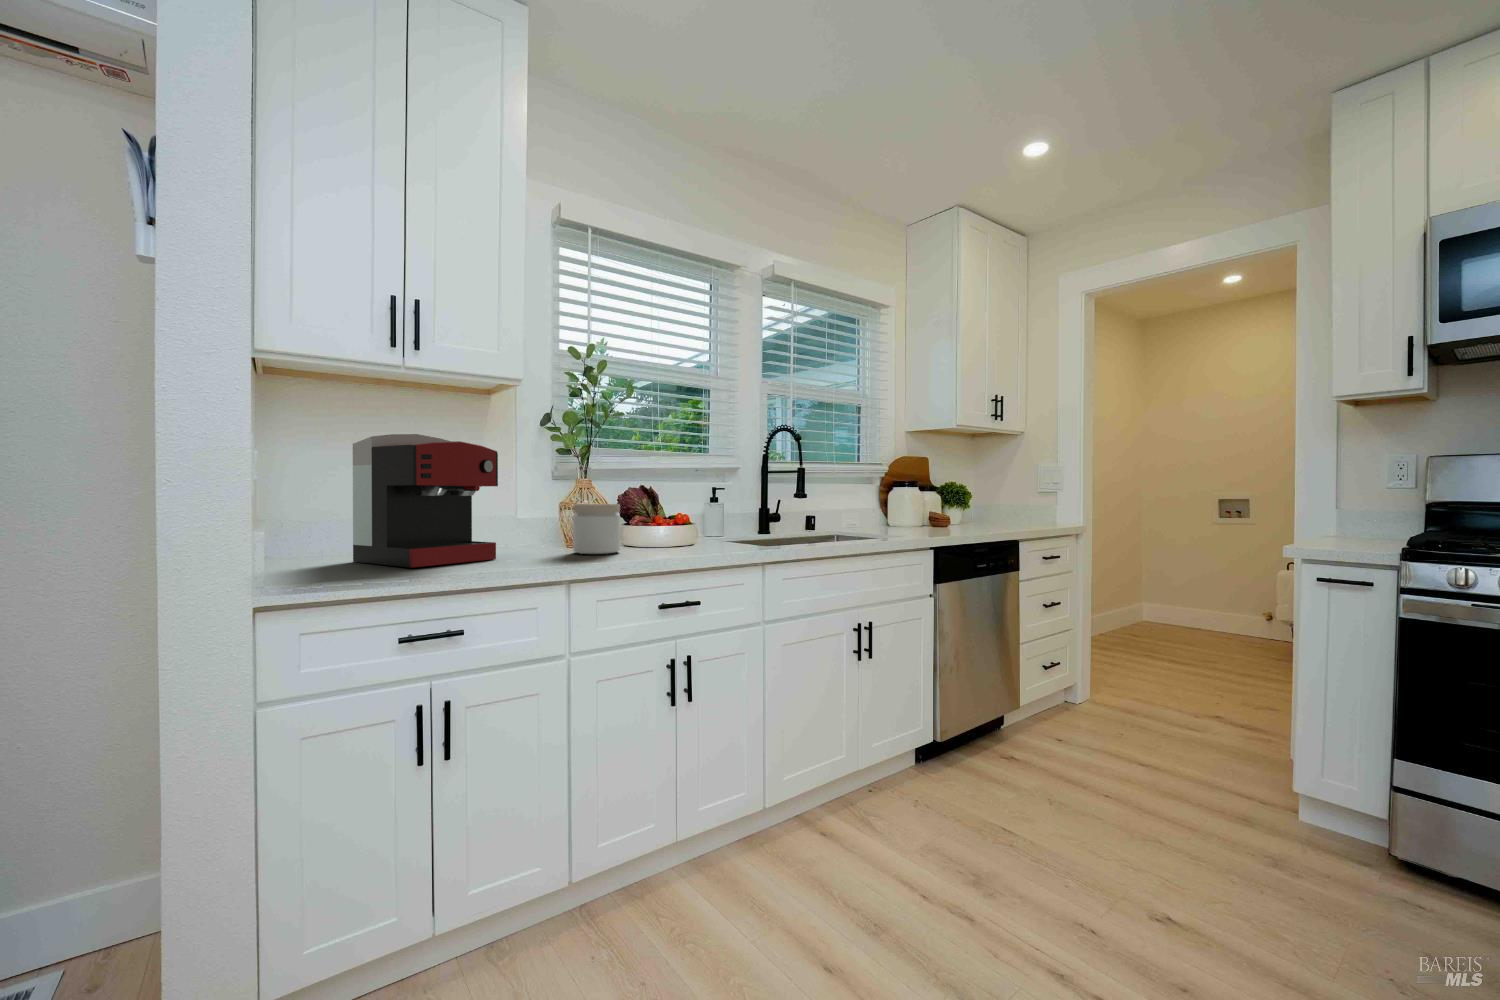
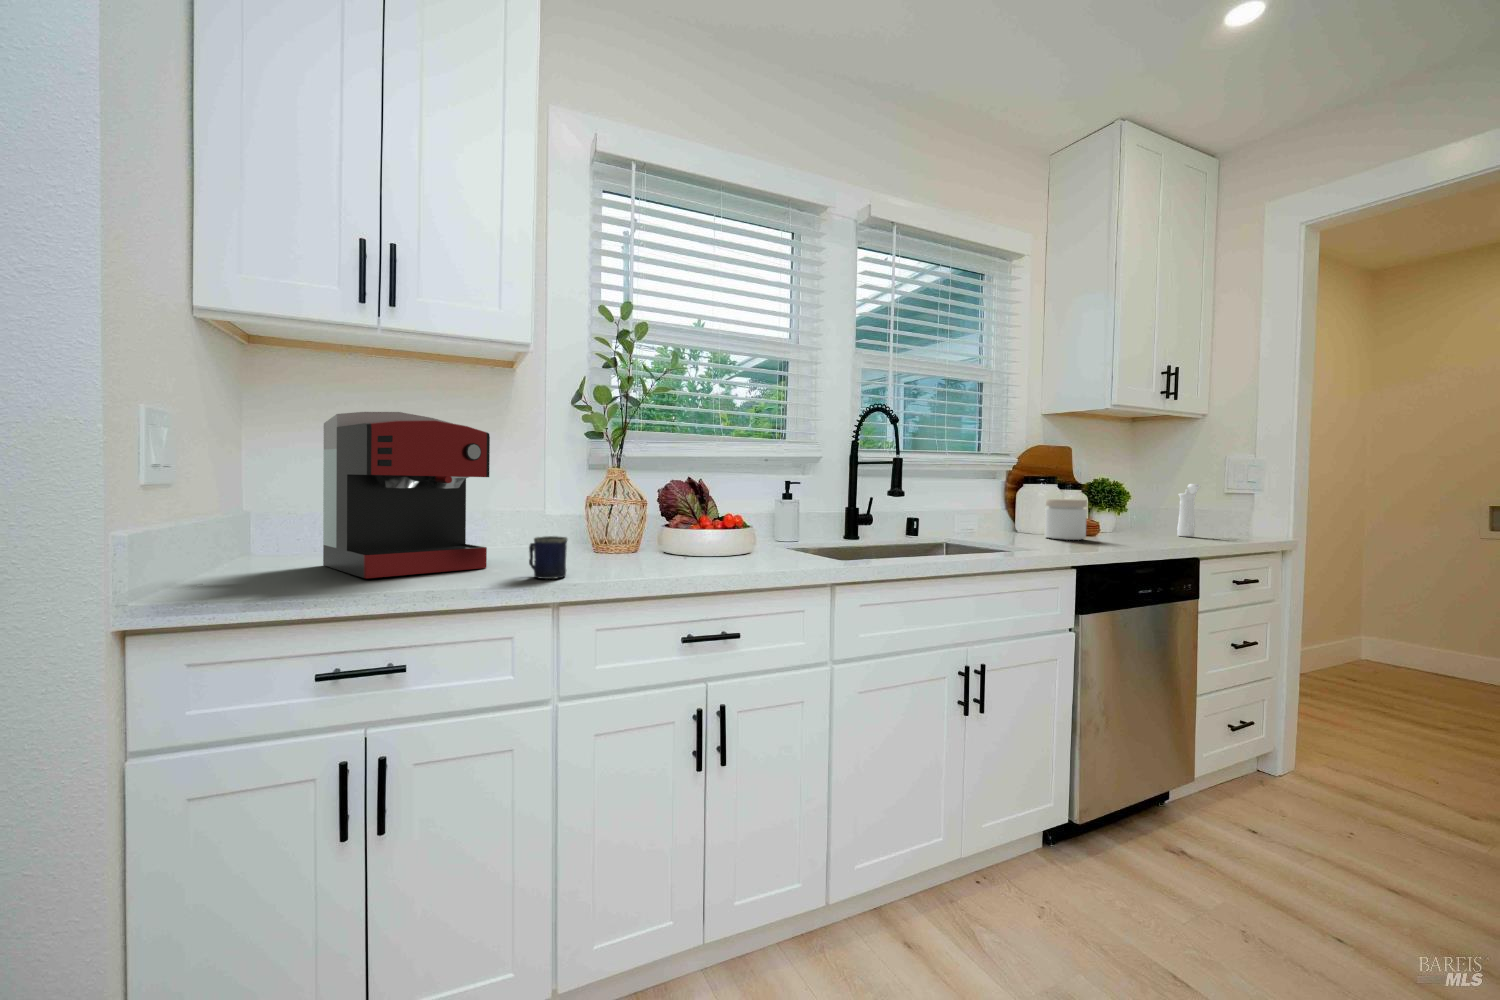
pepper mill: none [1005,485,1020,525] -> present [1177,484,1200,537]
jar: present [573,504,620,554] -> present [1045,499,1087,540]
mug: none [538,531,570,563] -> present [529,536,567,579]

